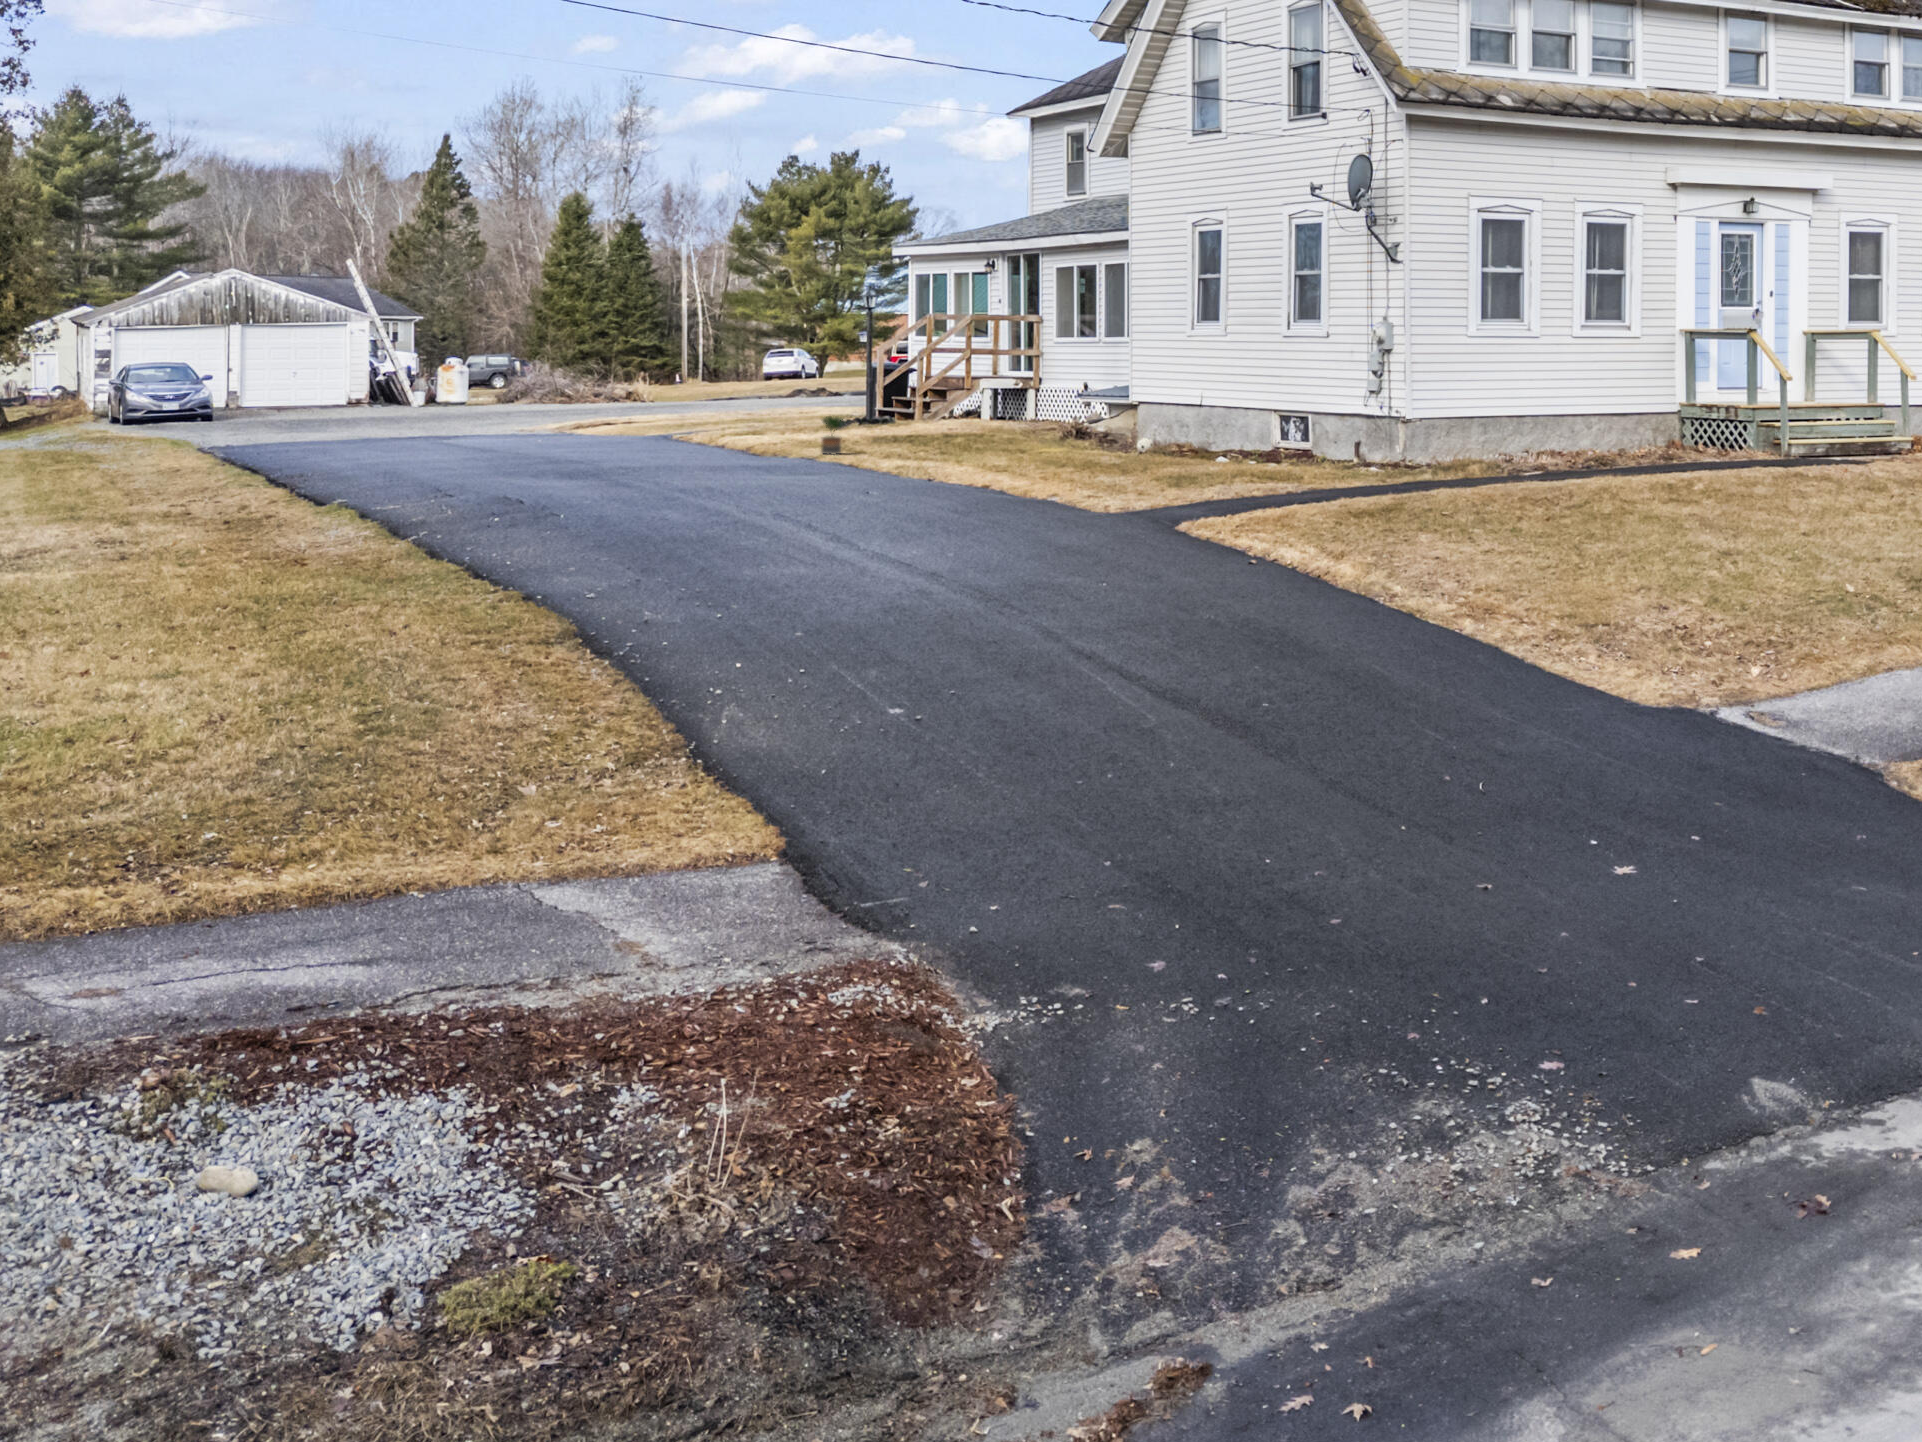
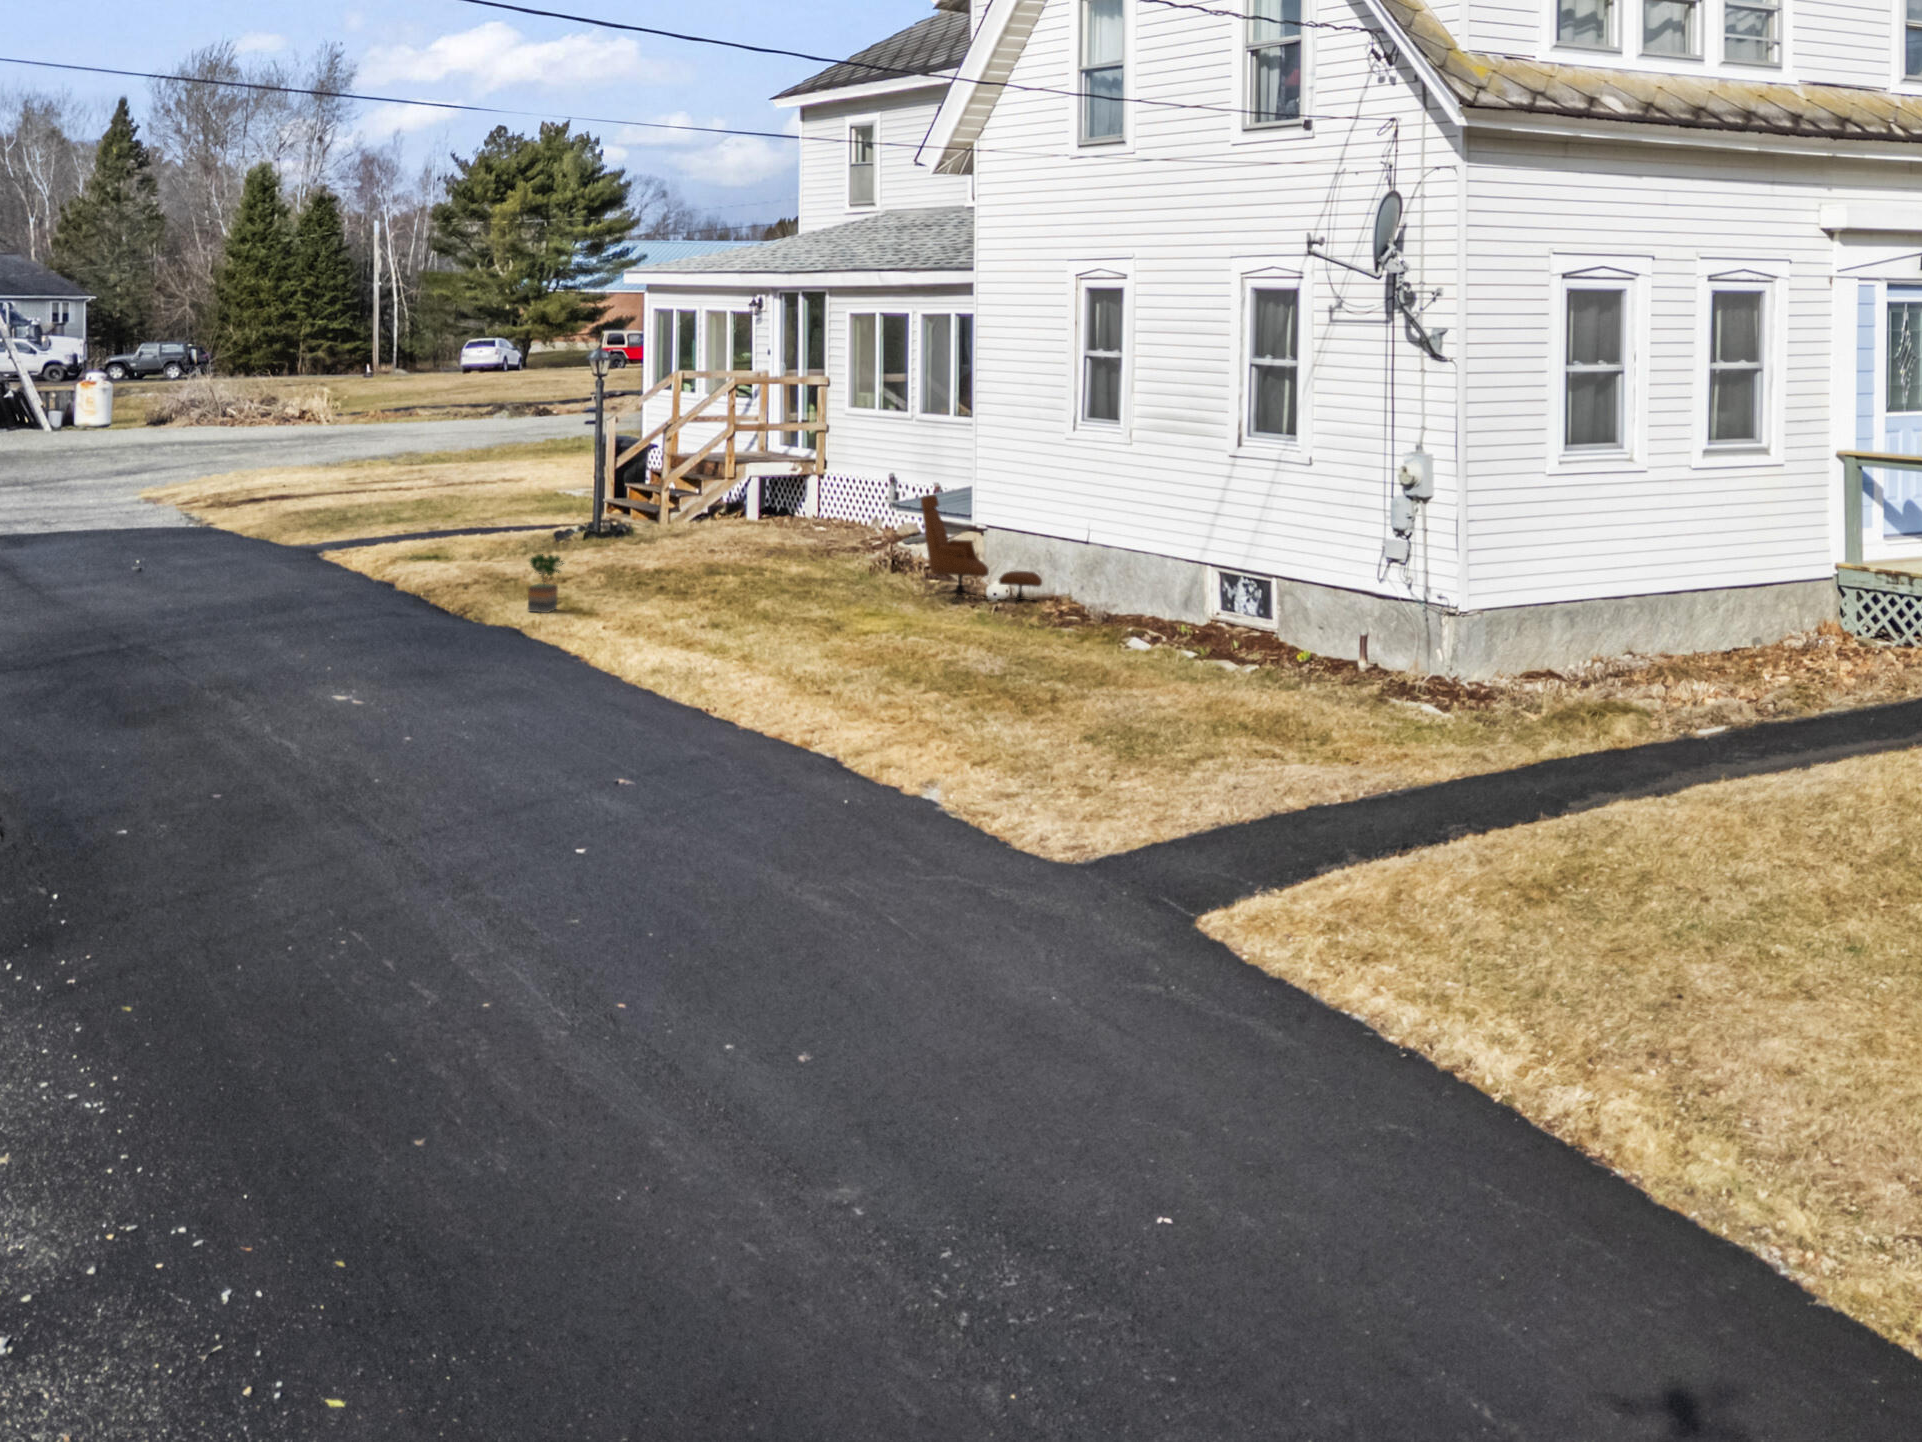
lounge chair: none [1088,377,1171,448] -> present [921,495,1042,602]

